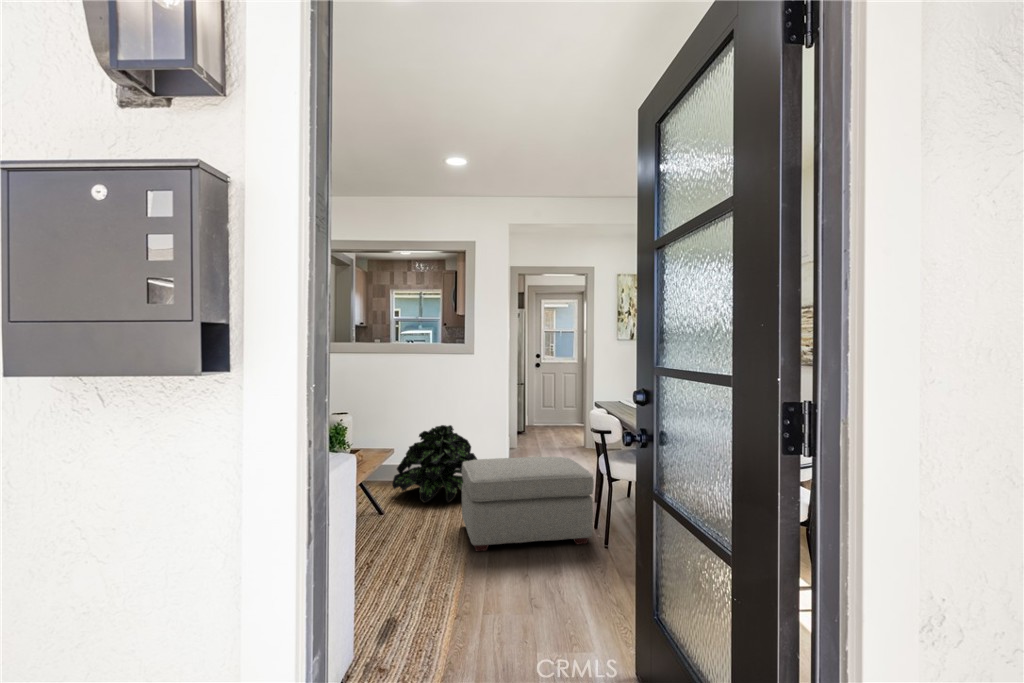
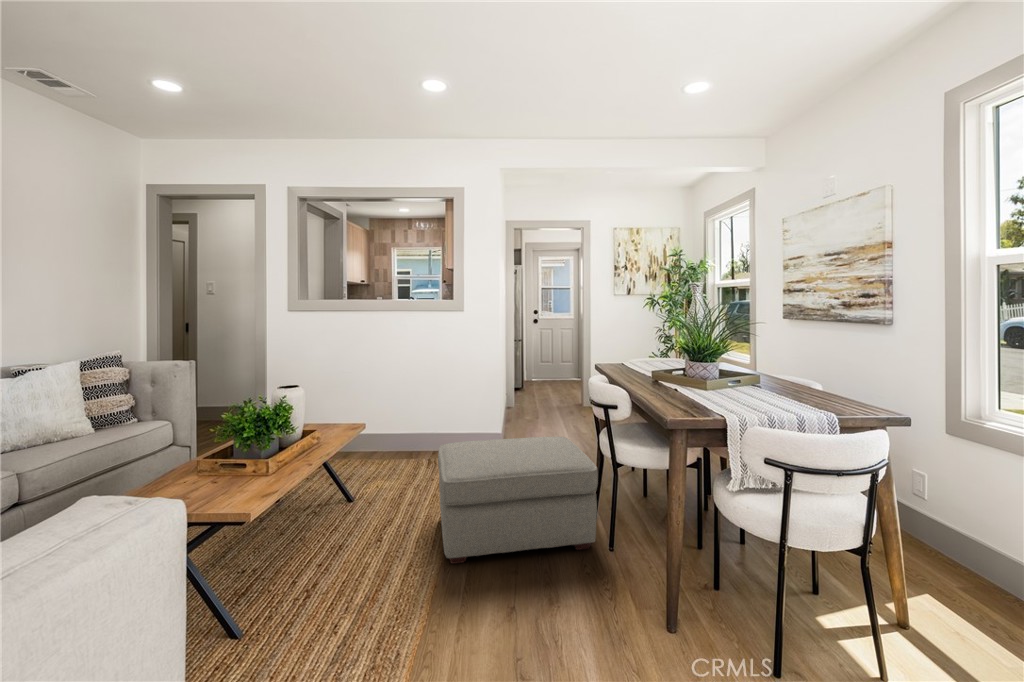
potted plant: present [392,425,477,503] -> none [370,394,467,484]

